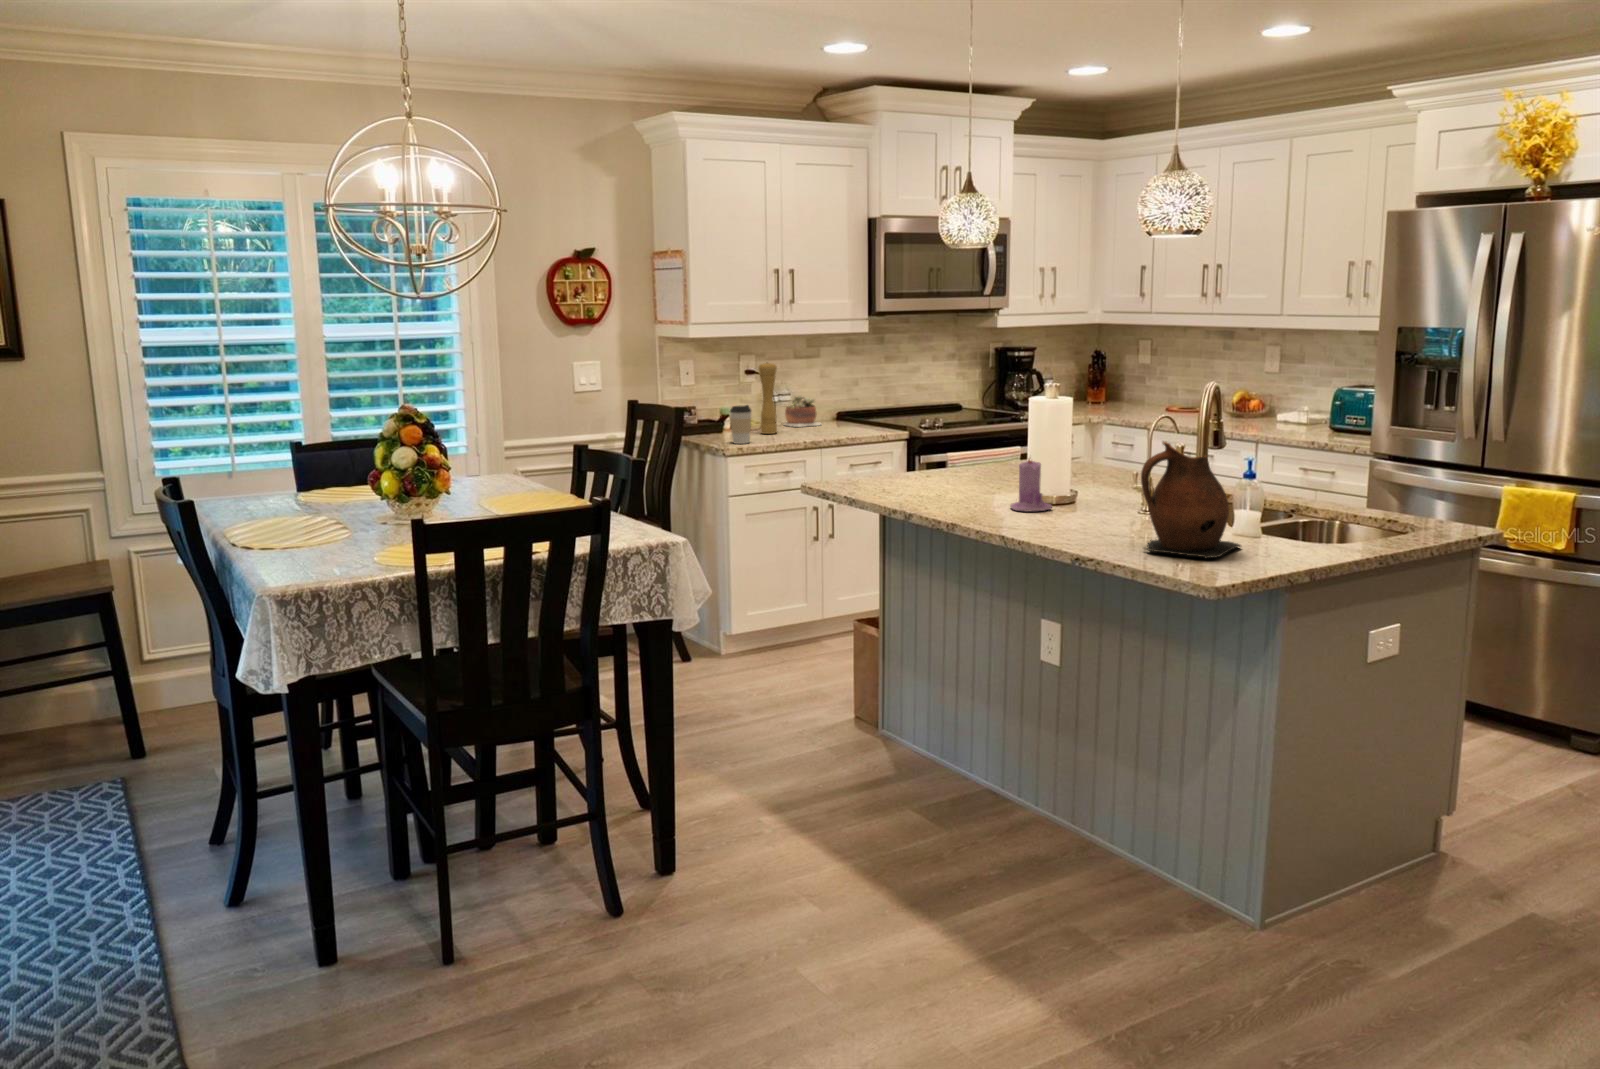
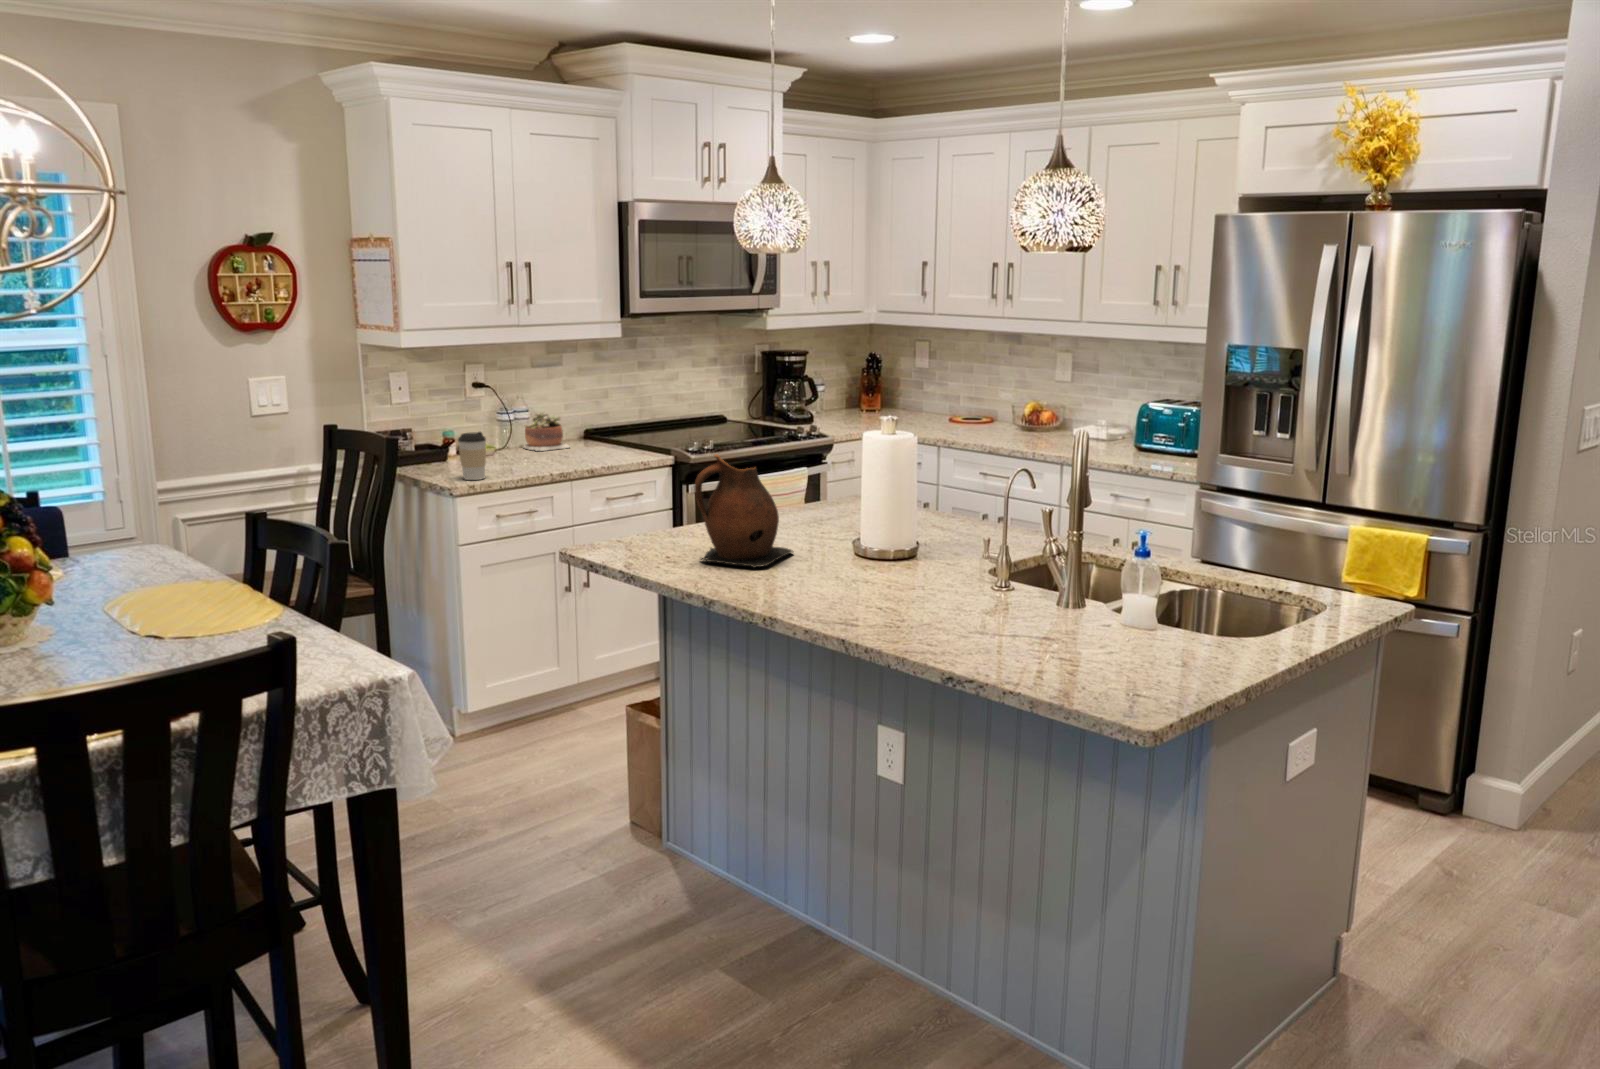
pepper mill: present [759,362,777,434] -> none [492,376,517,463]
ceramic pitcher: present [1141,442,1241,559] -> present [694,454,793,568]
candle: present [1010,459,1052,512] -> none [842,526,896,601]

